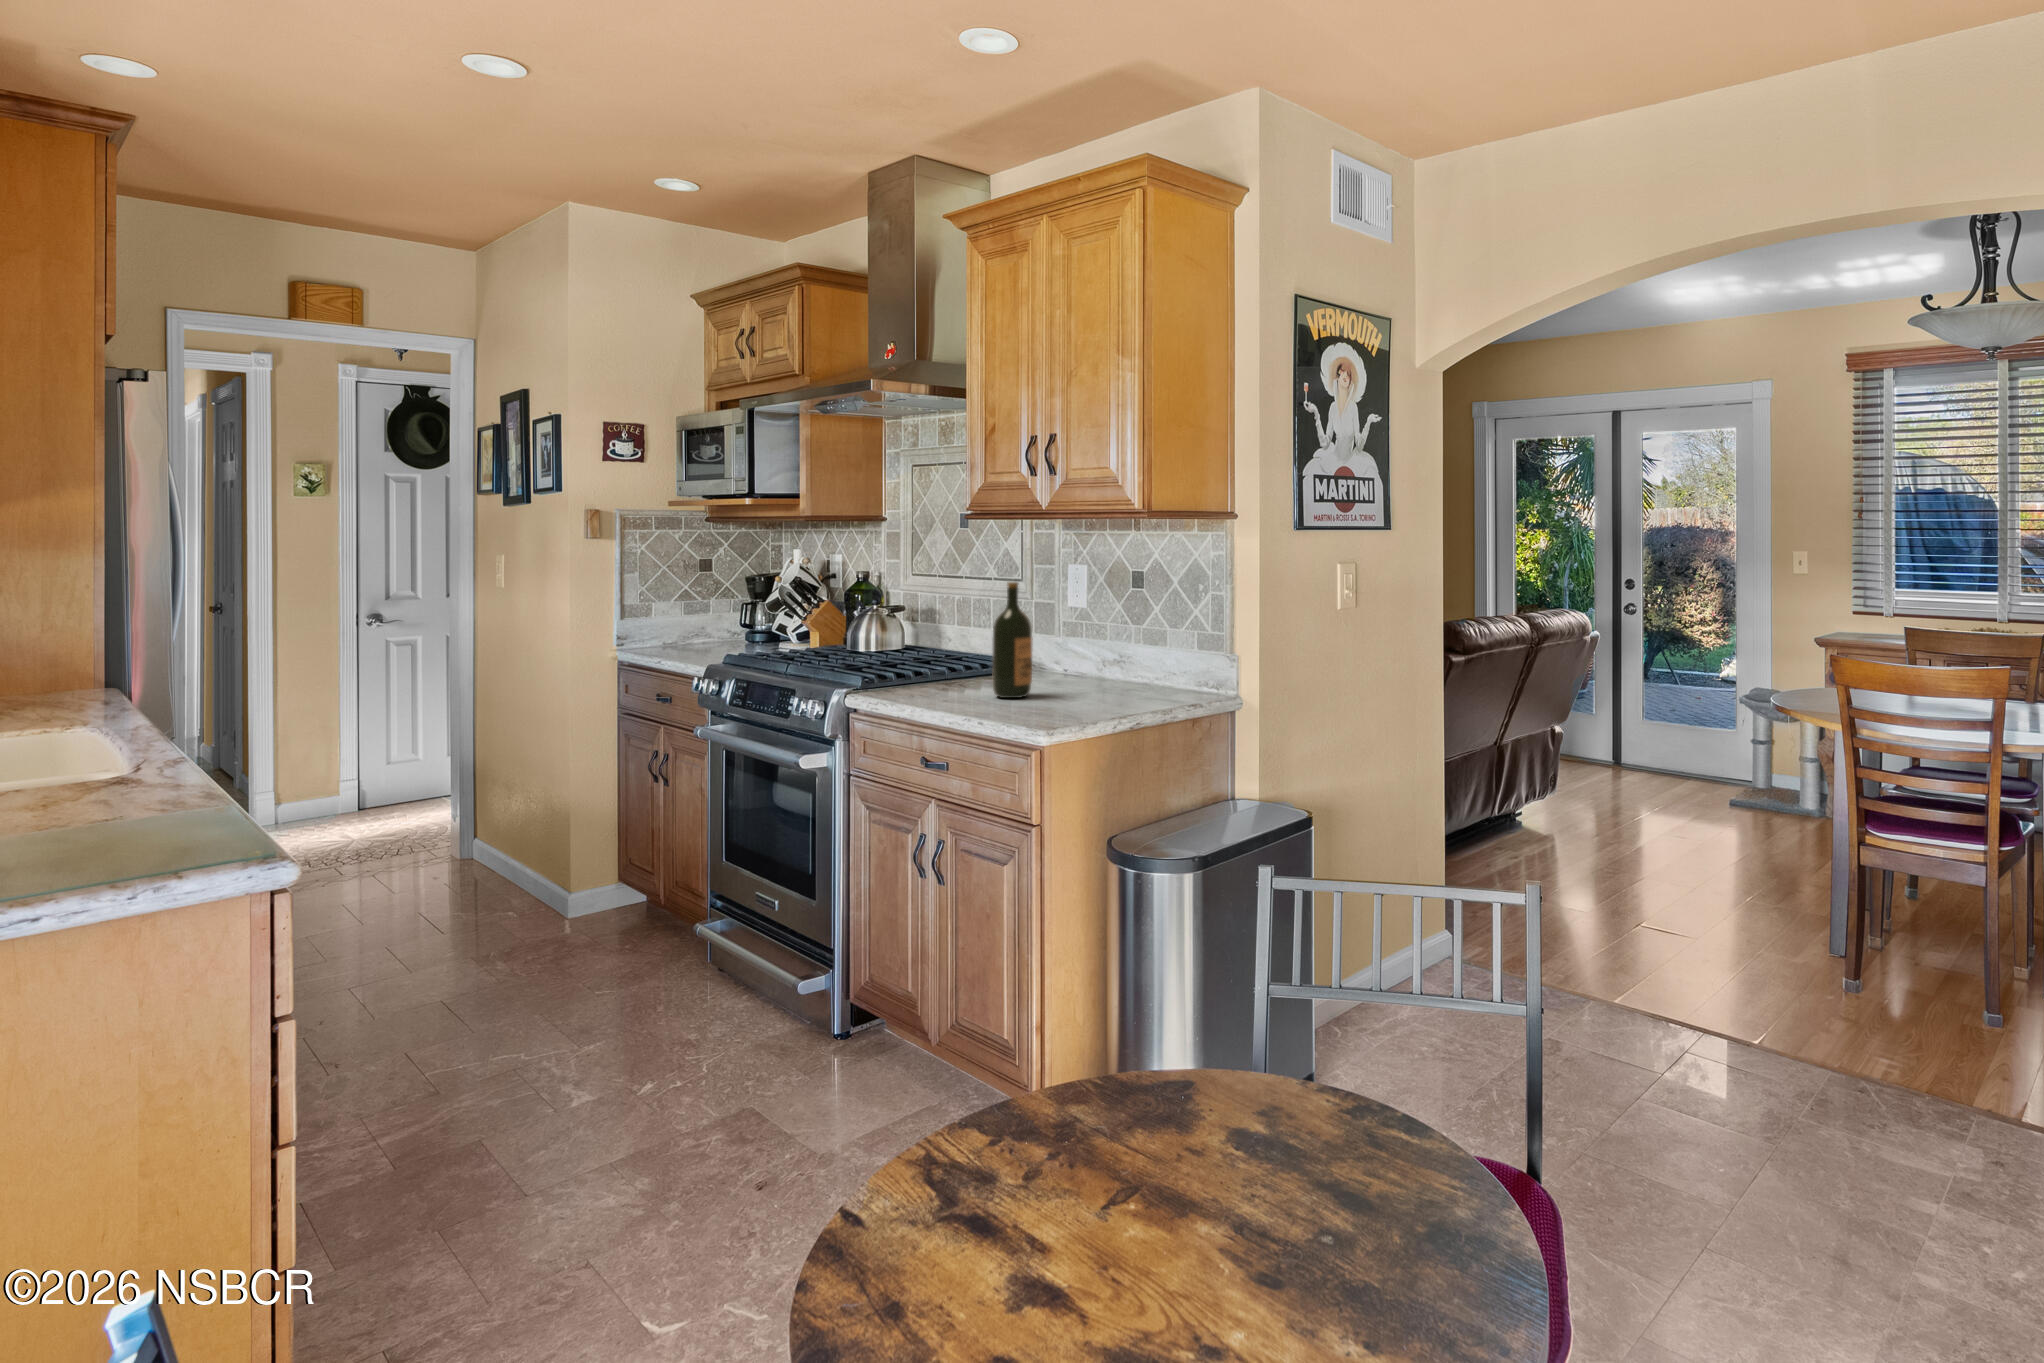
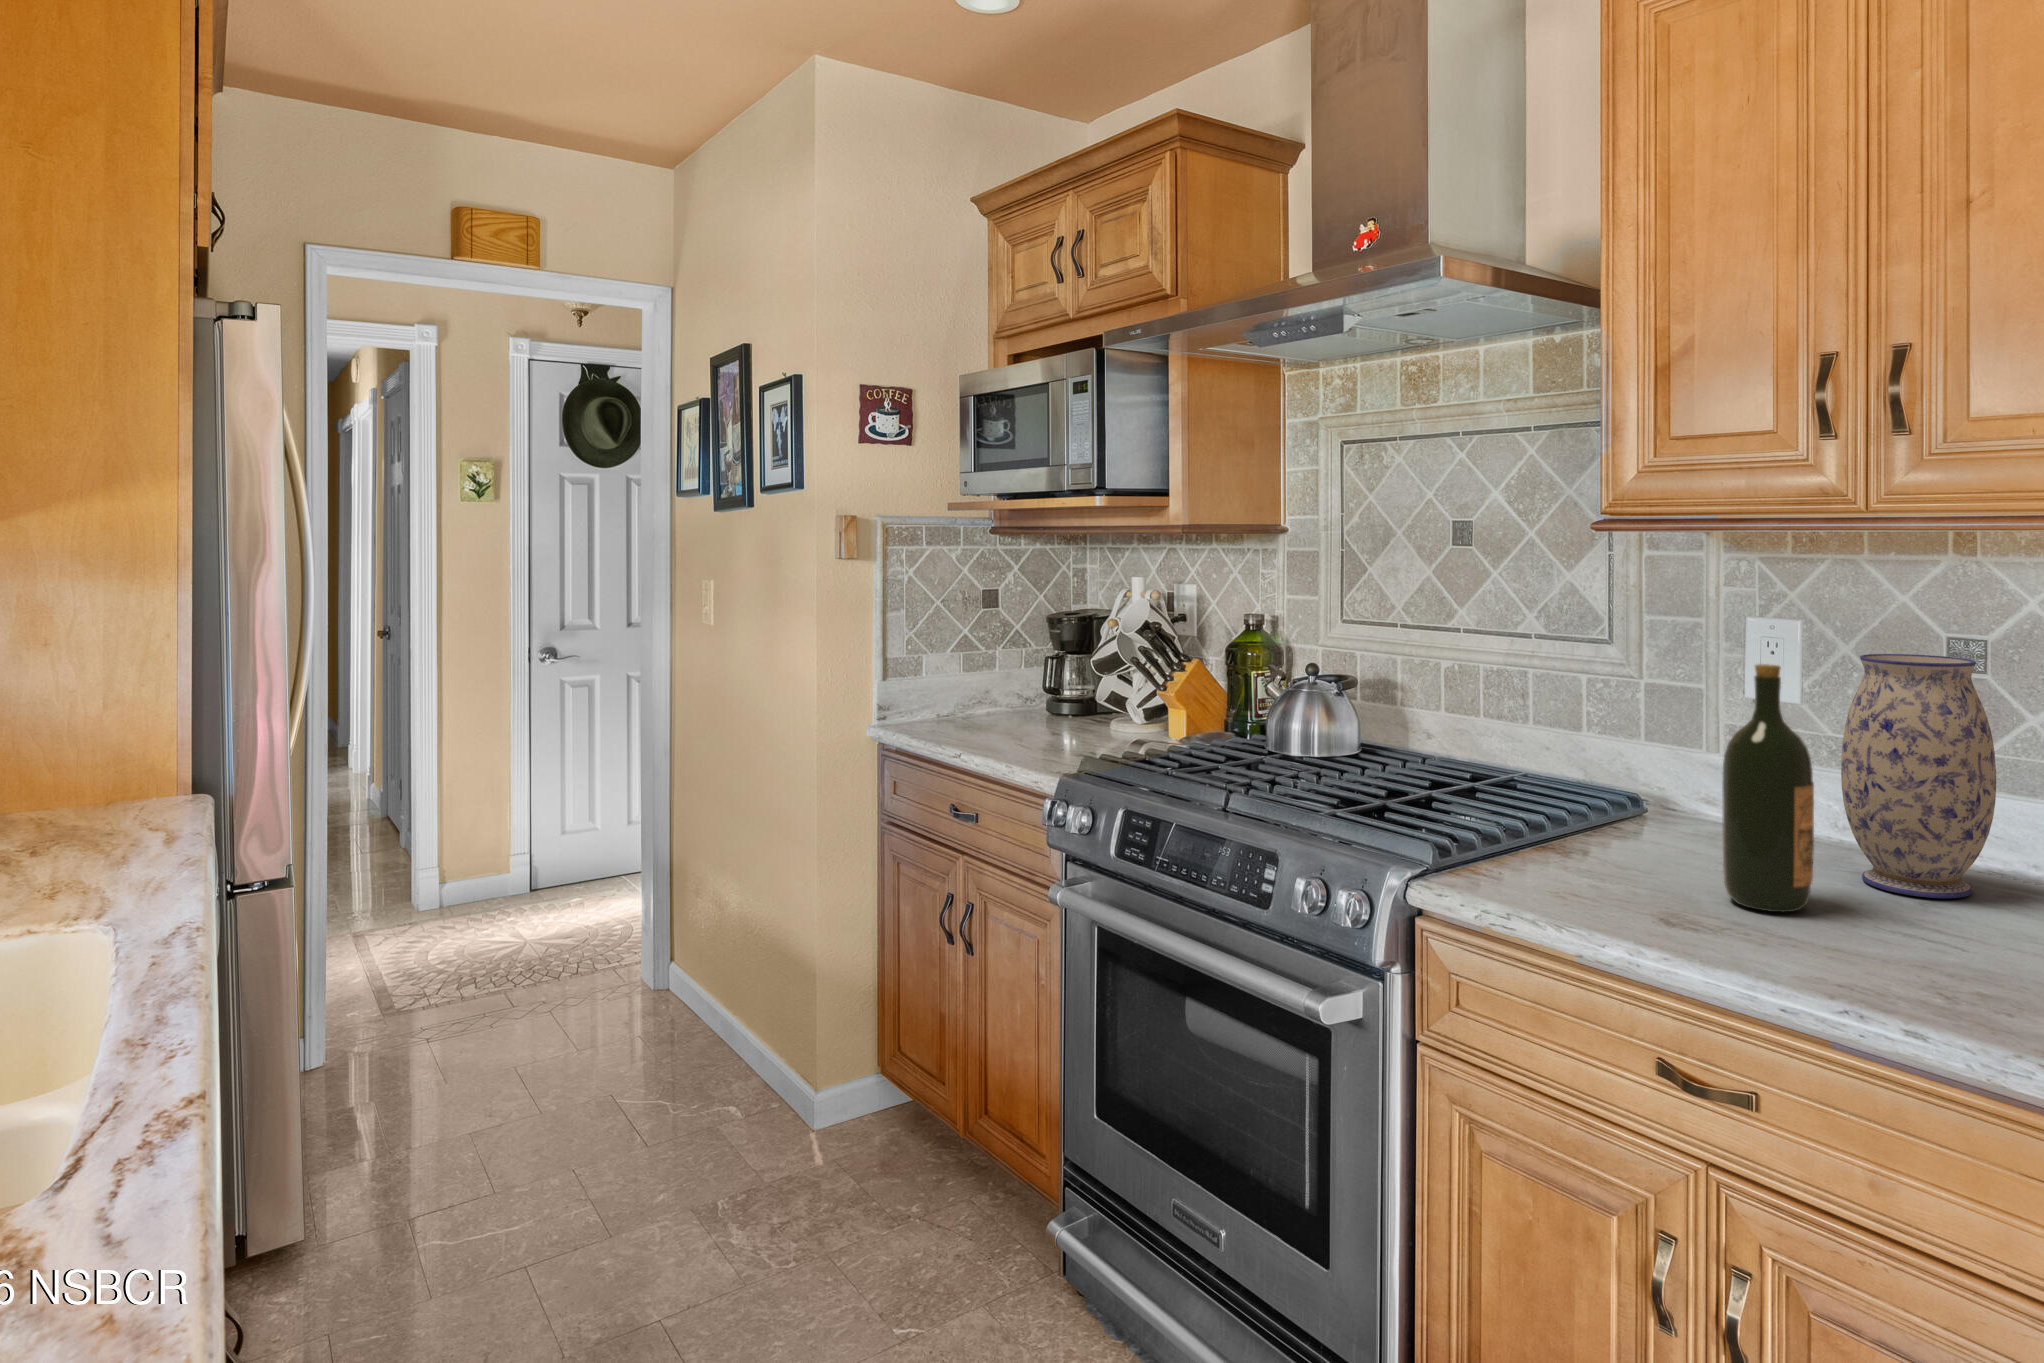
vase: none [1070,579,1133,693] -> present [1841,654,1996,898]

